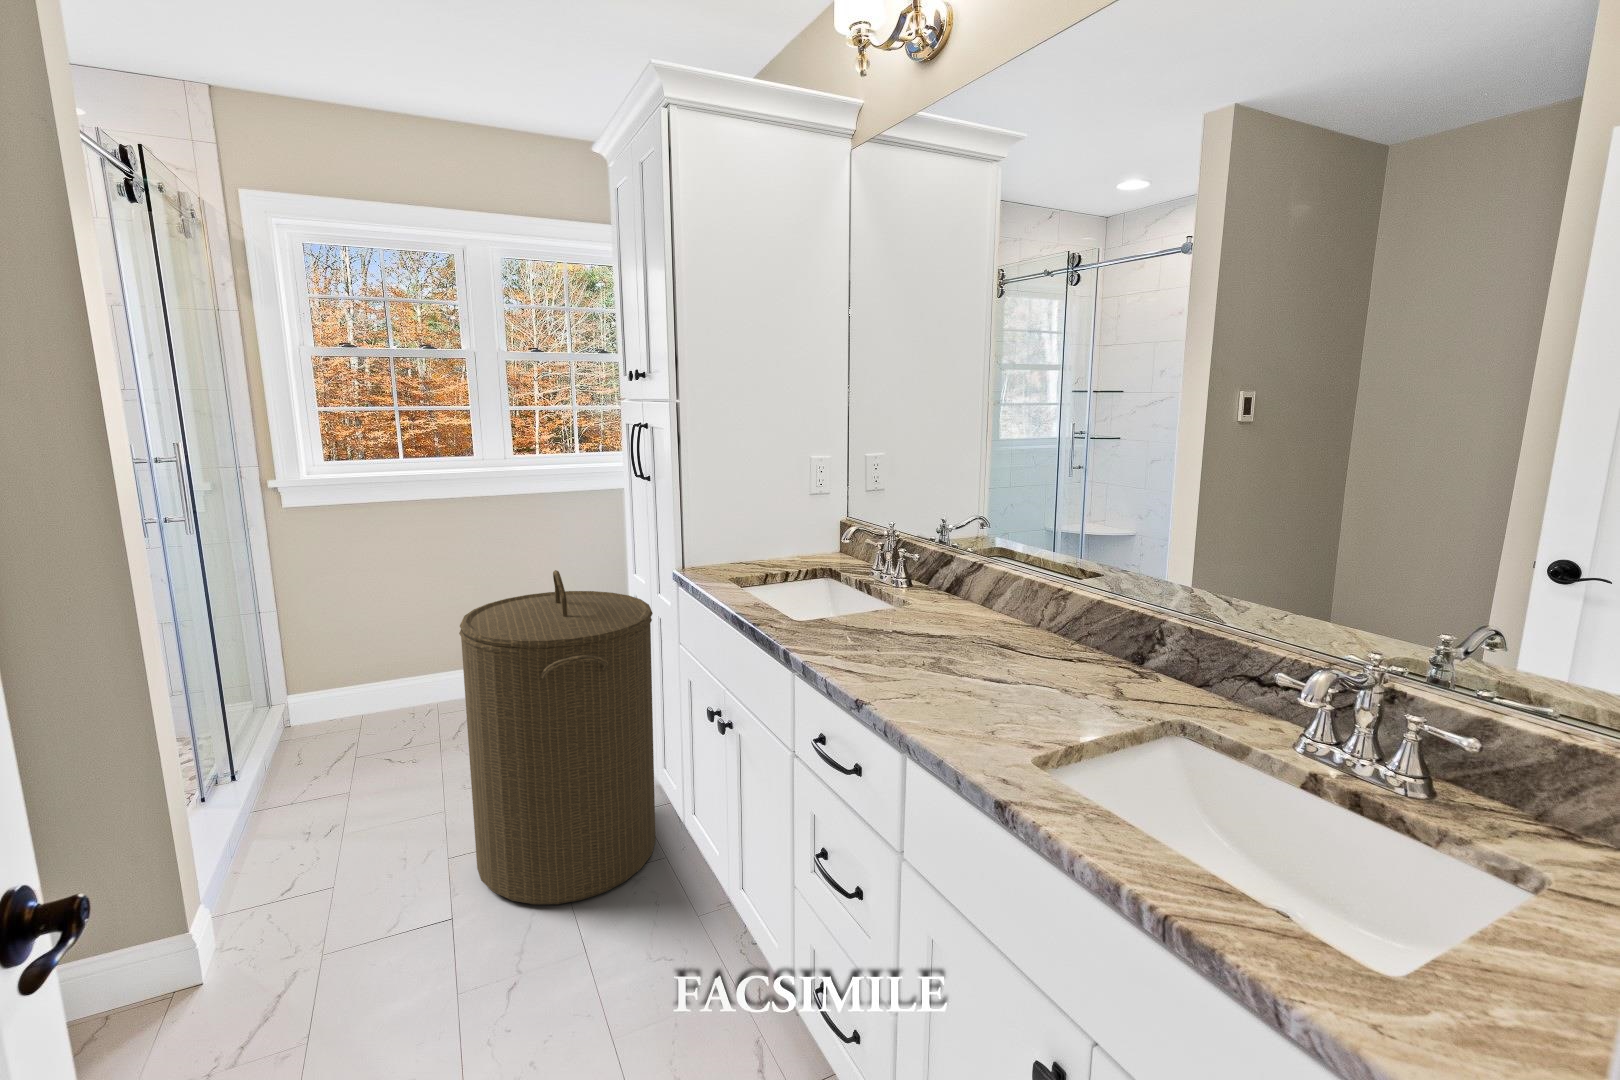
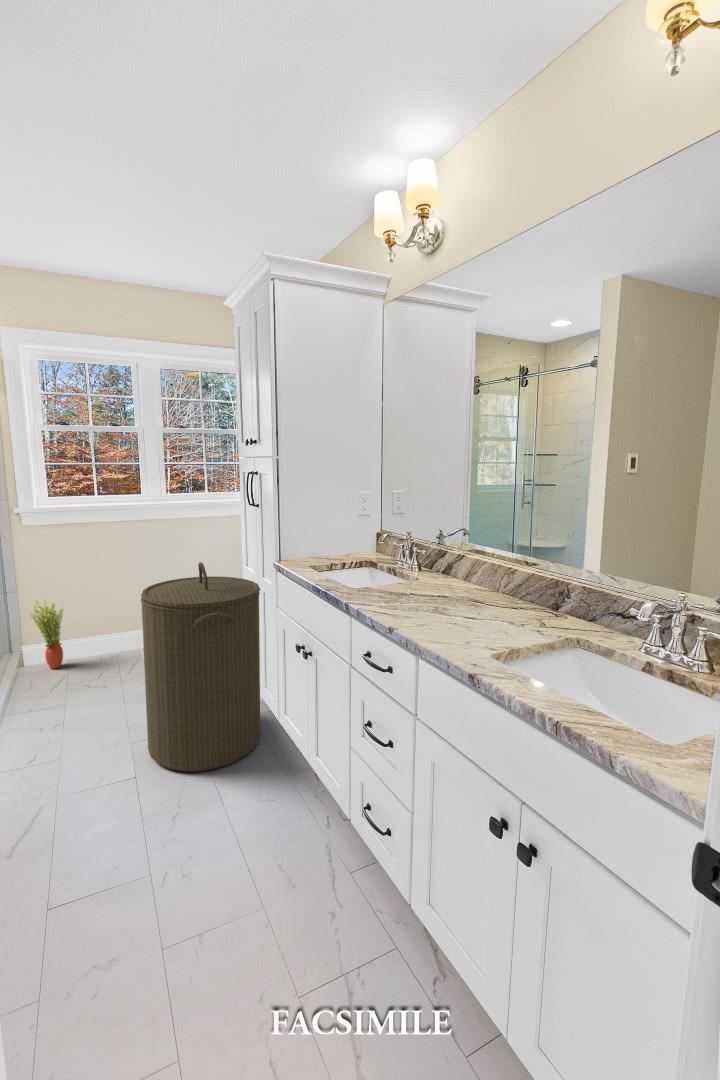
potted plant: none [298,622,354,729] -> present [30,600,64,669]

